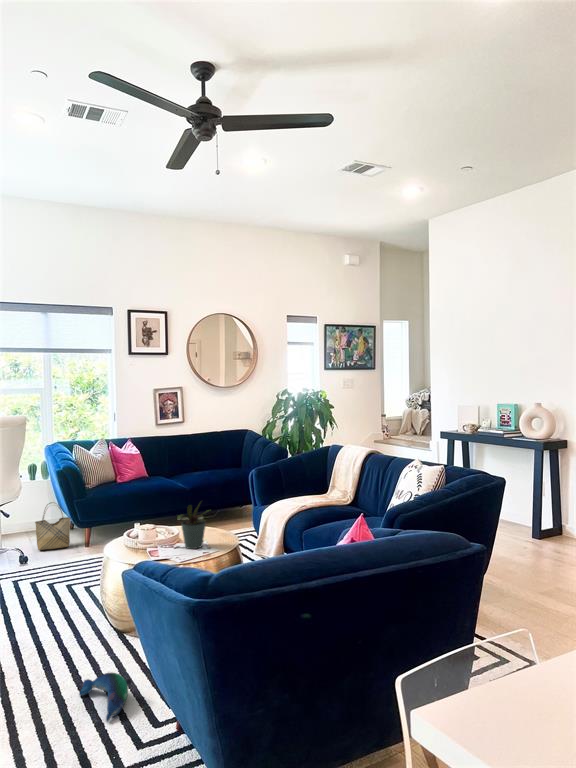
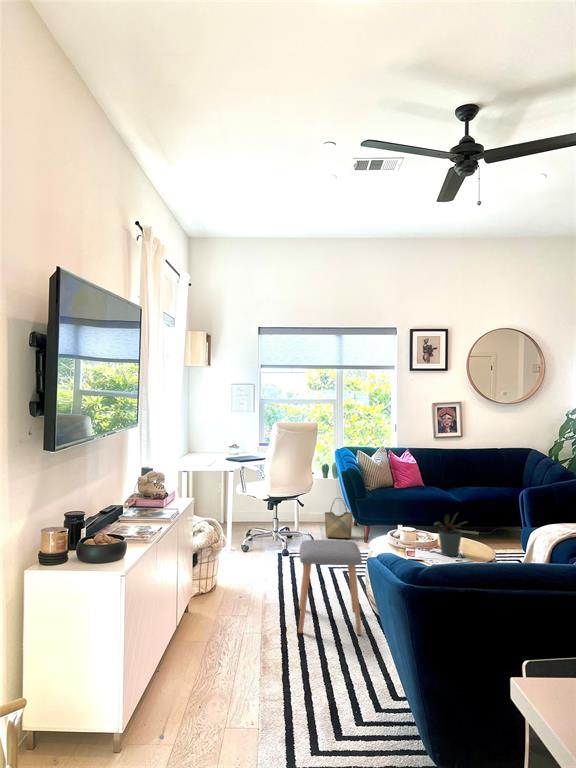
stool: none [17,552,102,677] -> present [298,540,362,636]
plush toy: present [79,673,131,721] -> none [338,647,380,687]

